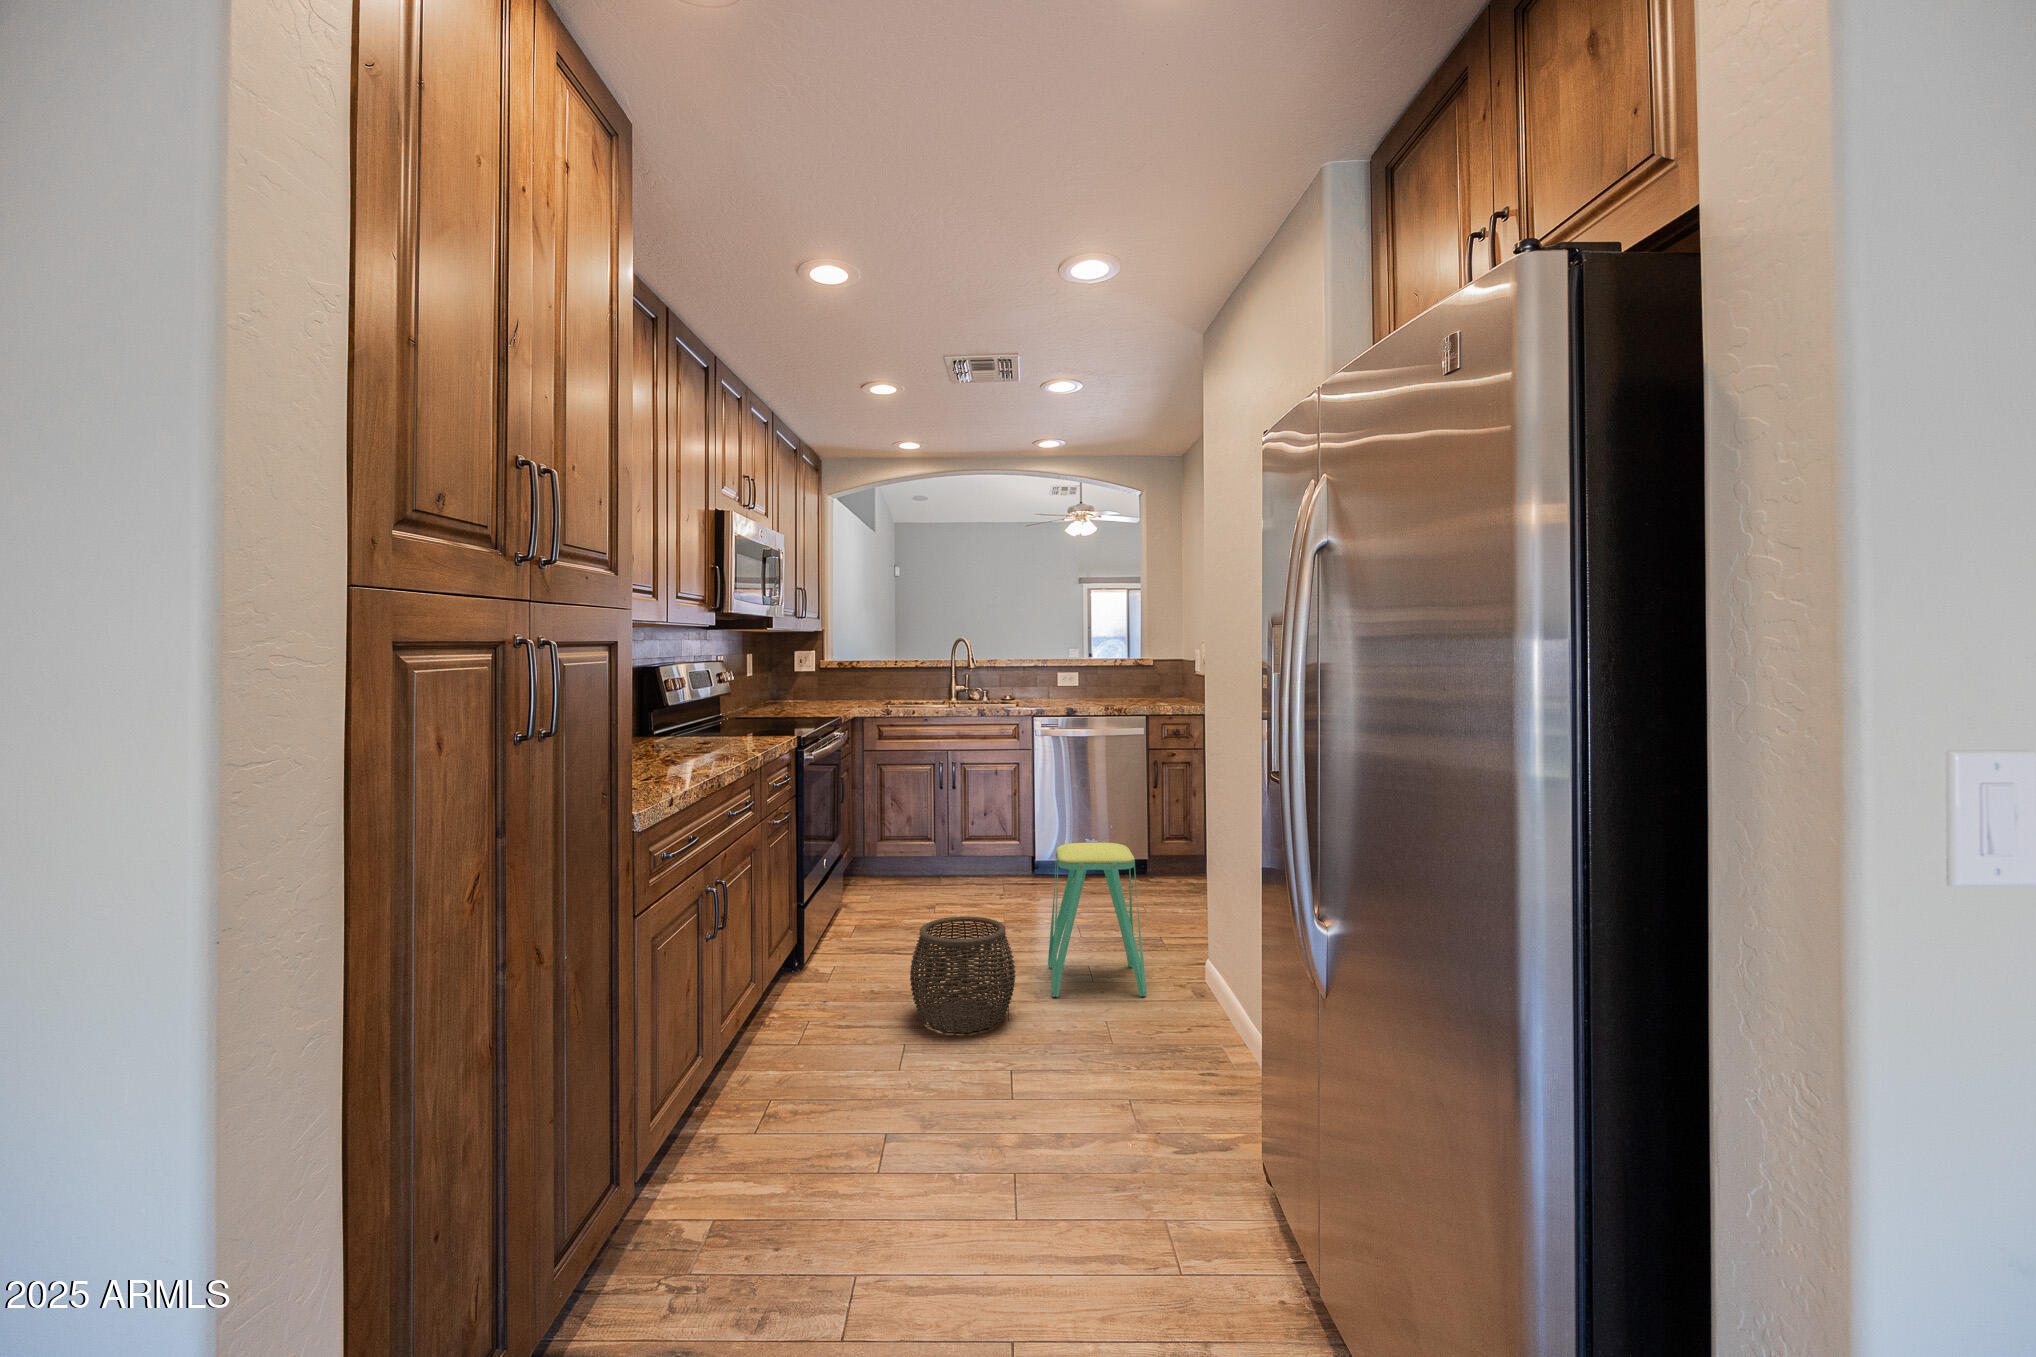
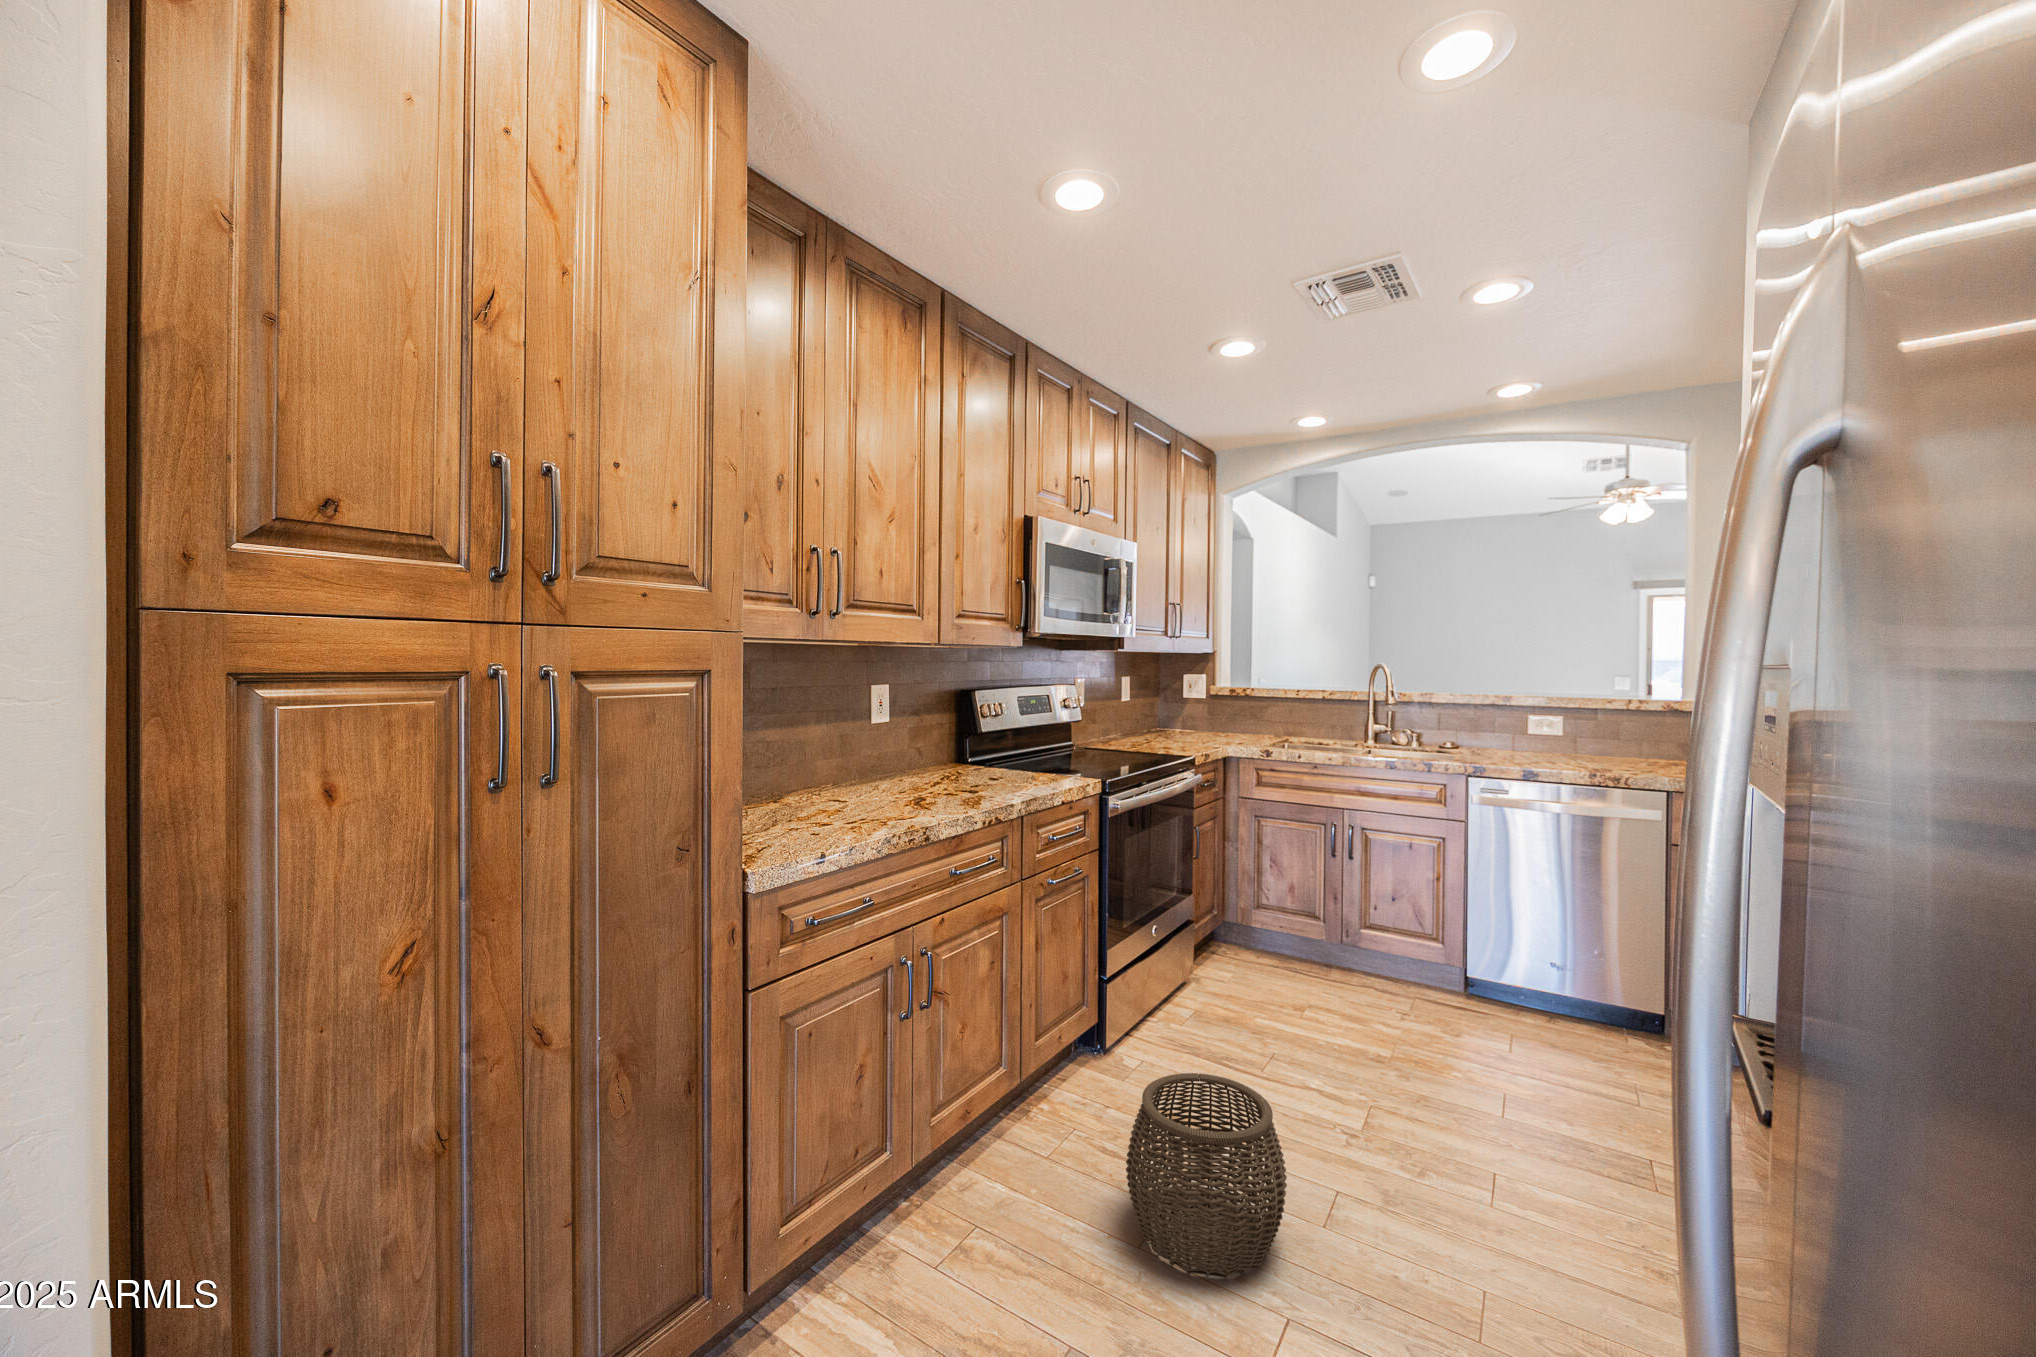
stool: present [1048,843,1147,997] -> none [1363,998,1552,1315]

